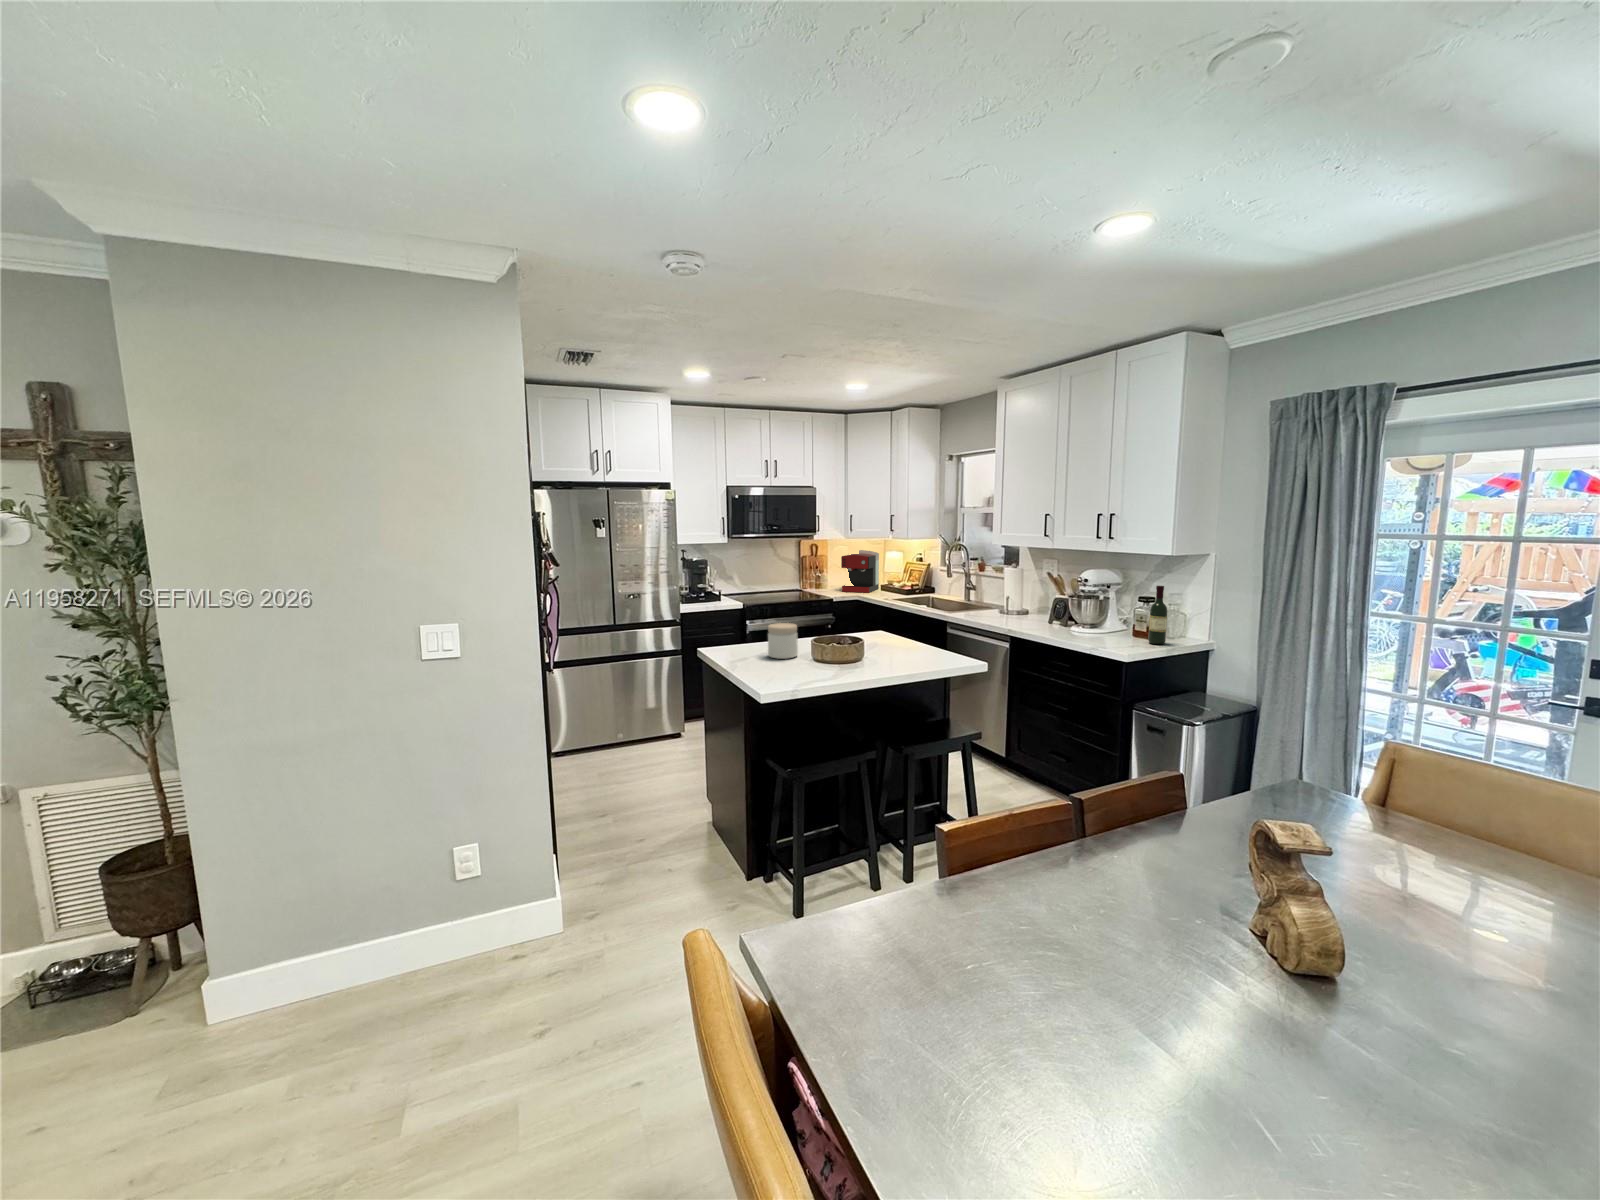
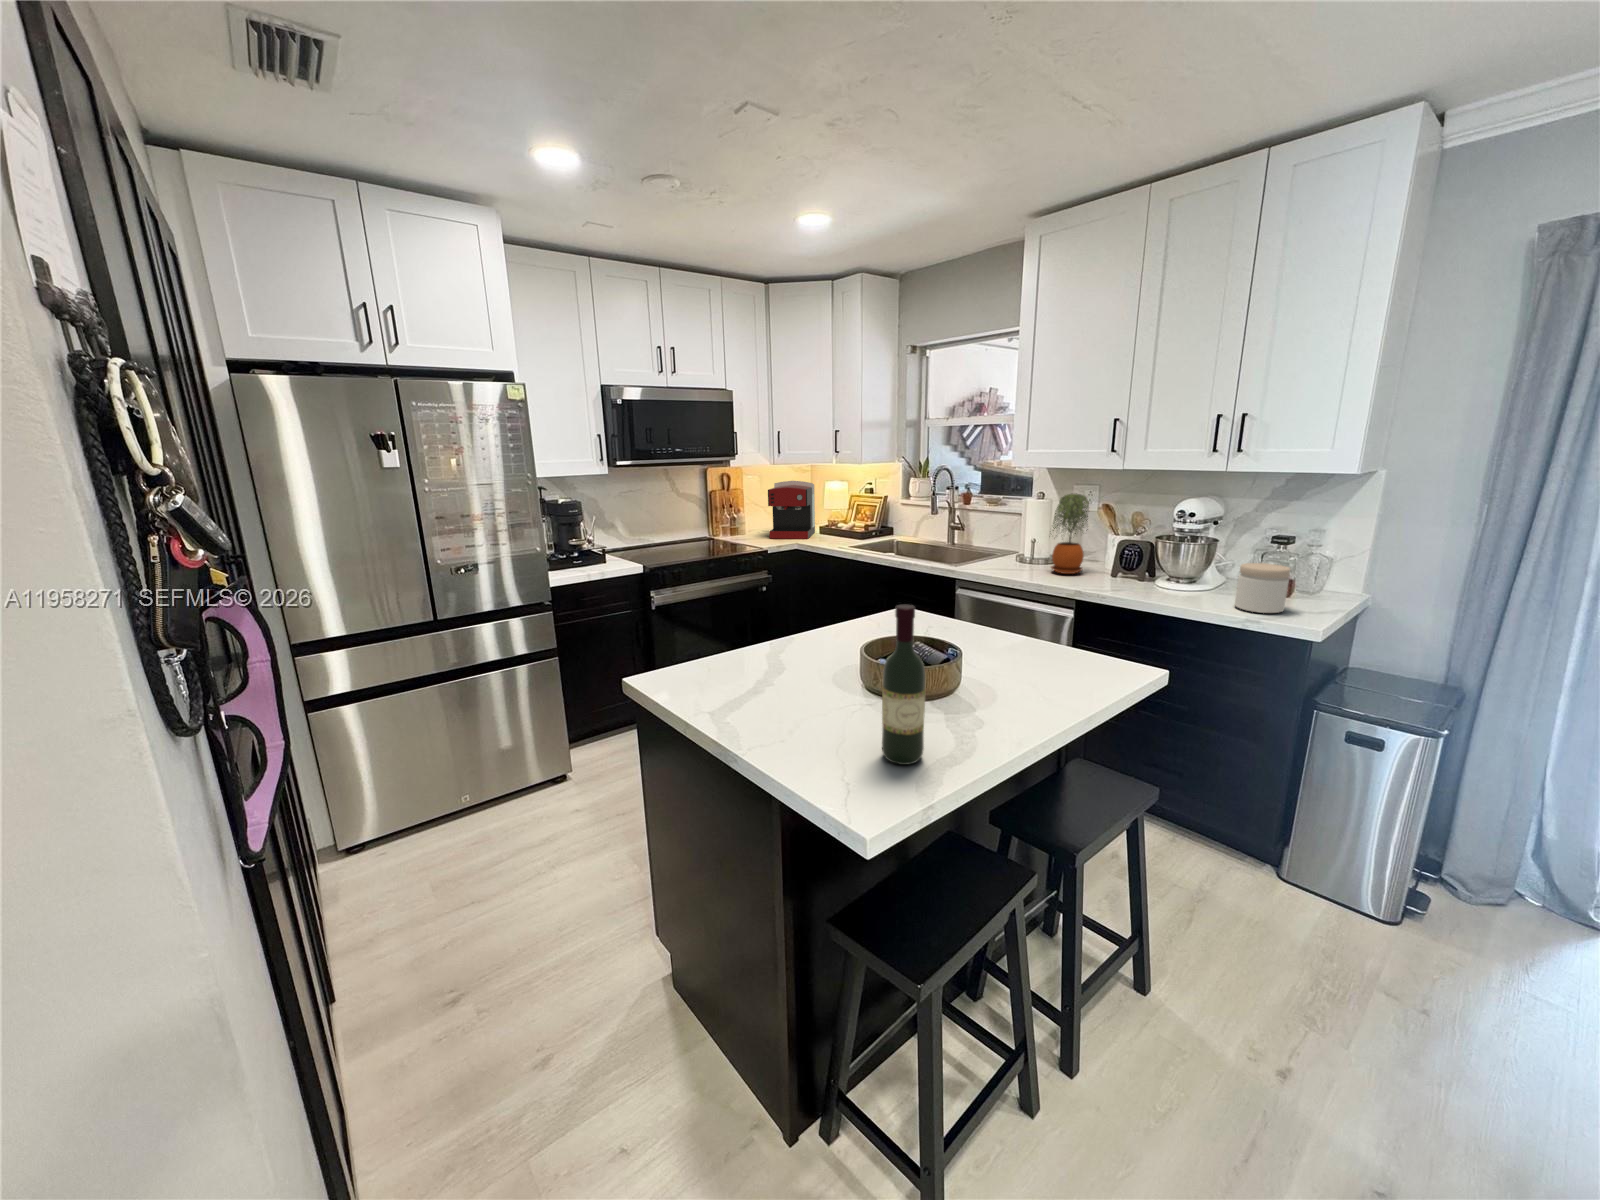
potted plant: none [1011,564,1039,620] -> present [1049,494,1089,574]
wine bottle: present [1148,586,1167,644] -> present [882,605,925,765]
jar: present [768,623,798,659] -> present [1235,563,1290,613]

